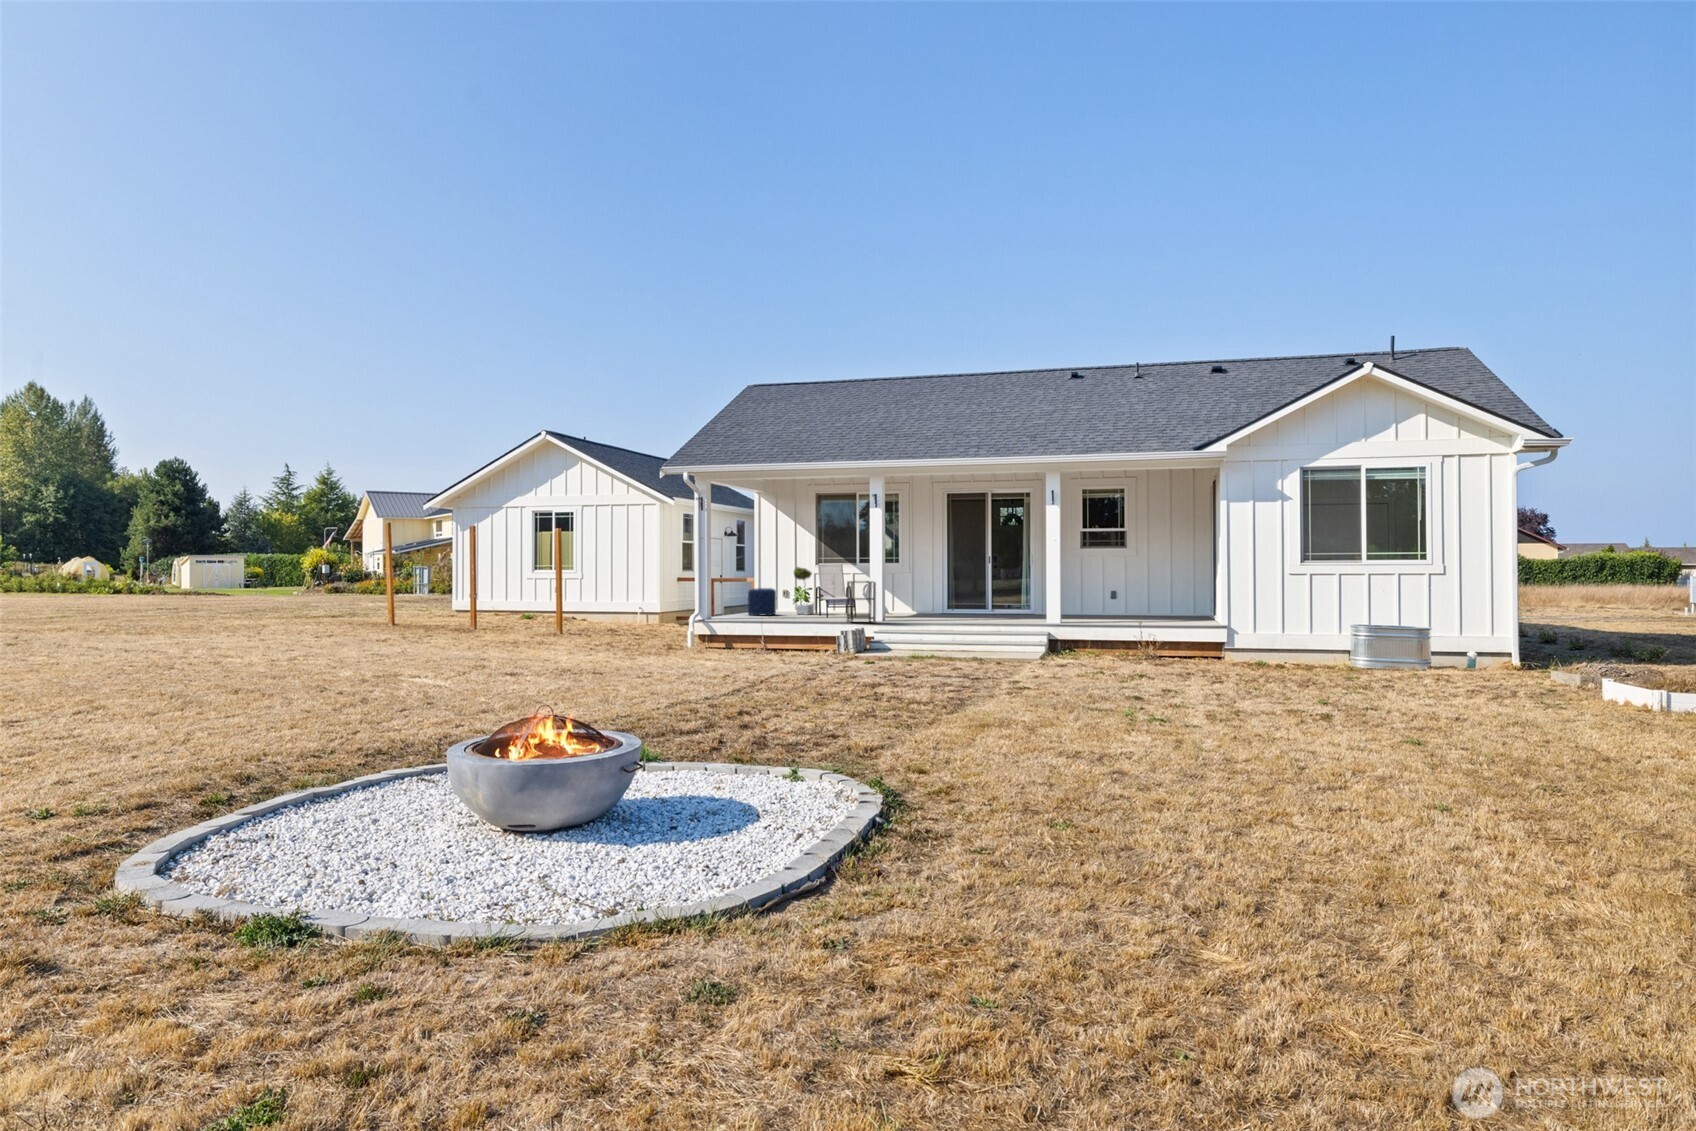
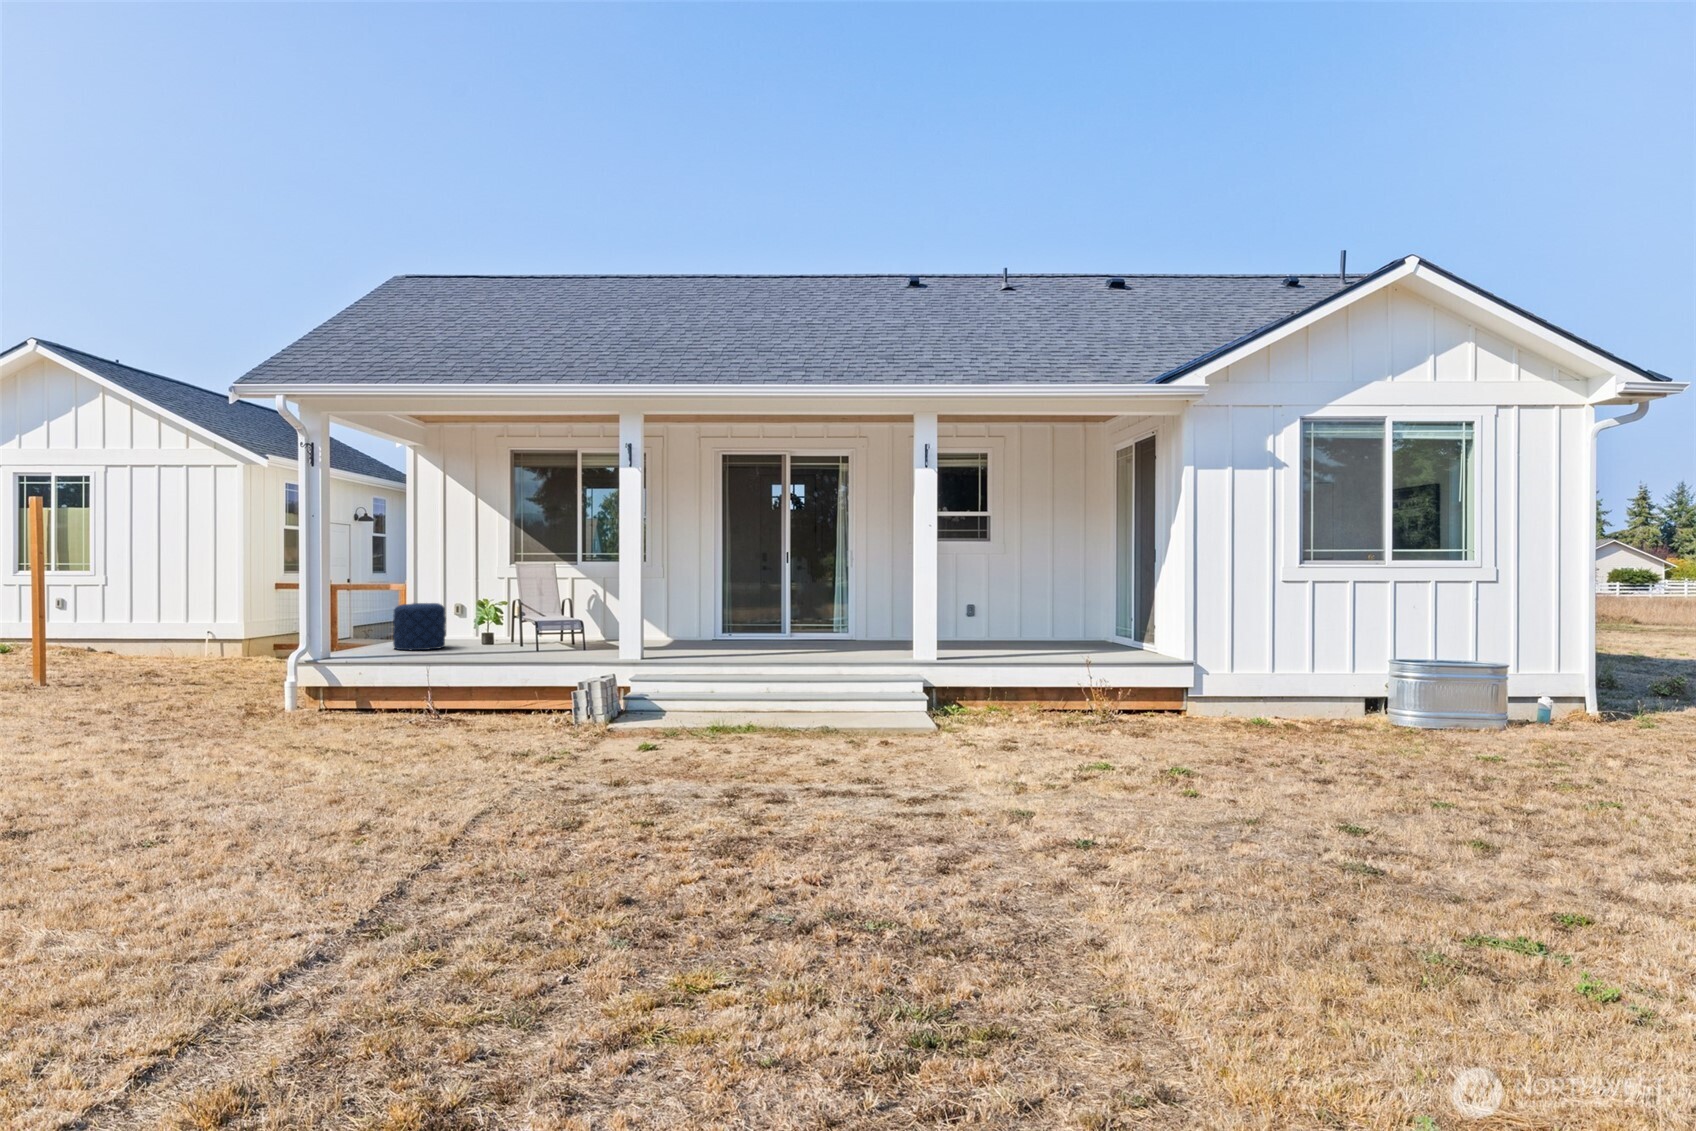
potted tree: present [794,567,814,615] -> none [475,566,511,644]
side table: present [847,581,876,623] -> none [577,593,631,666]

